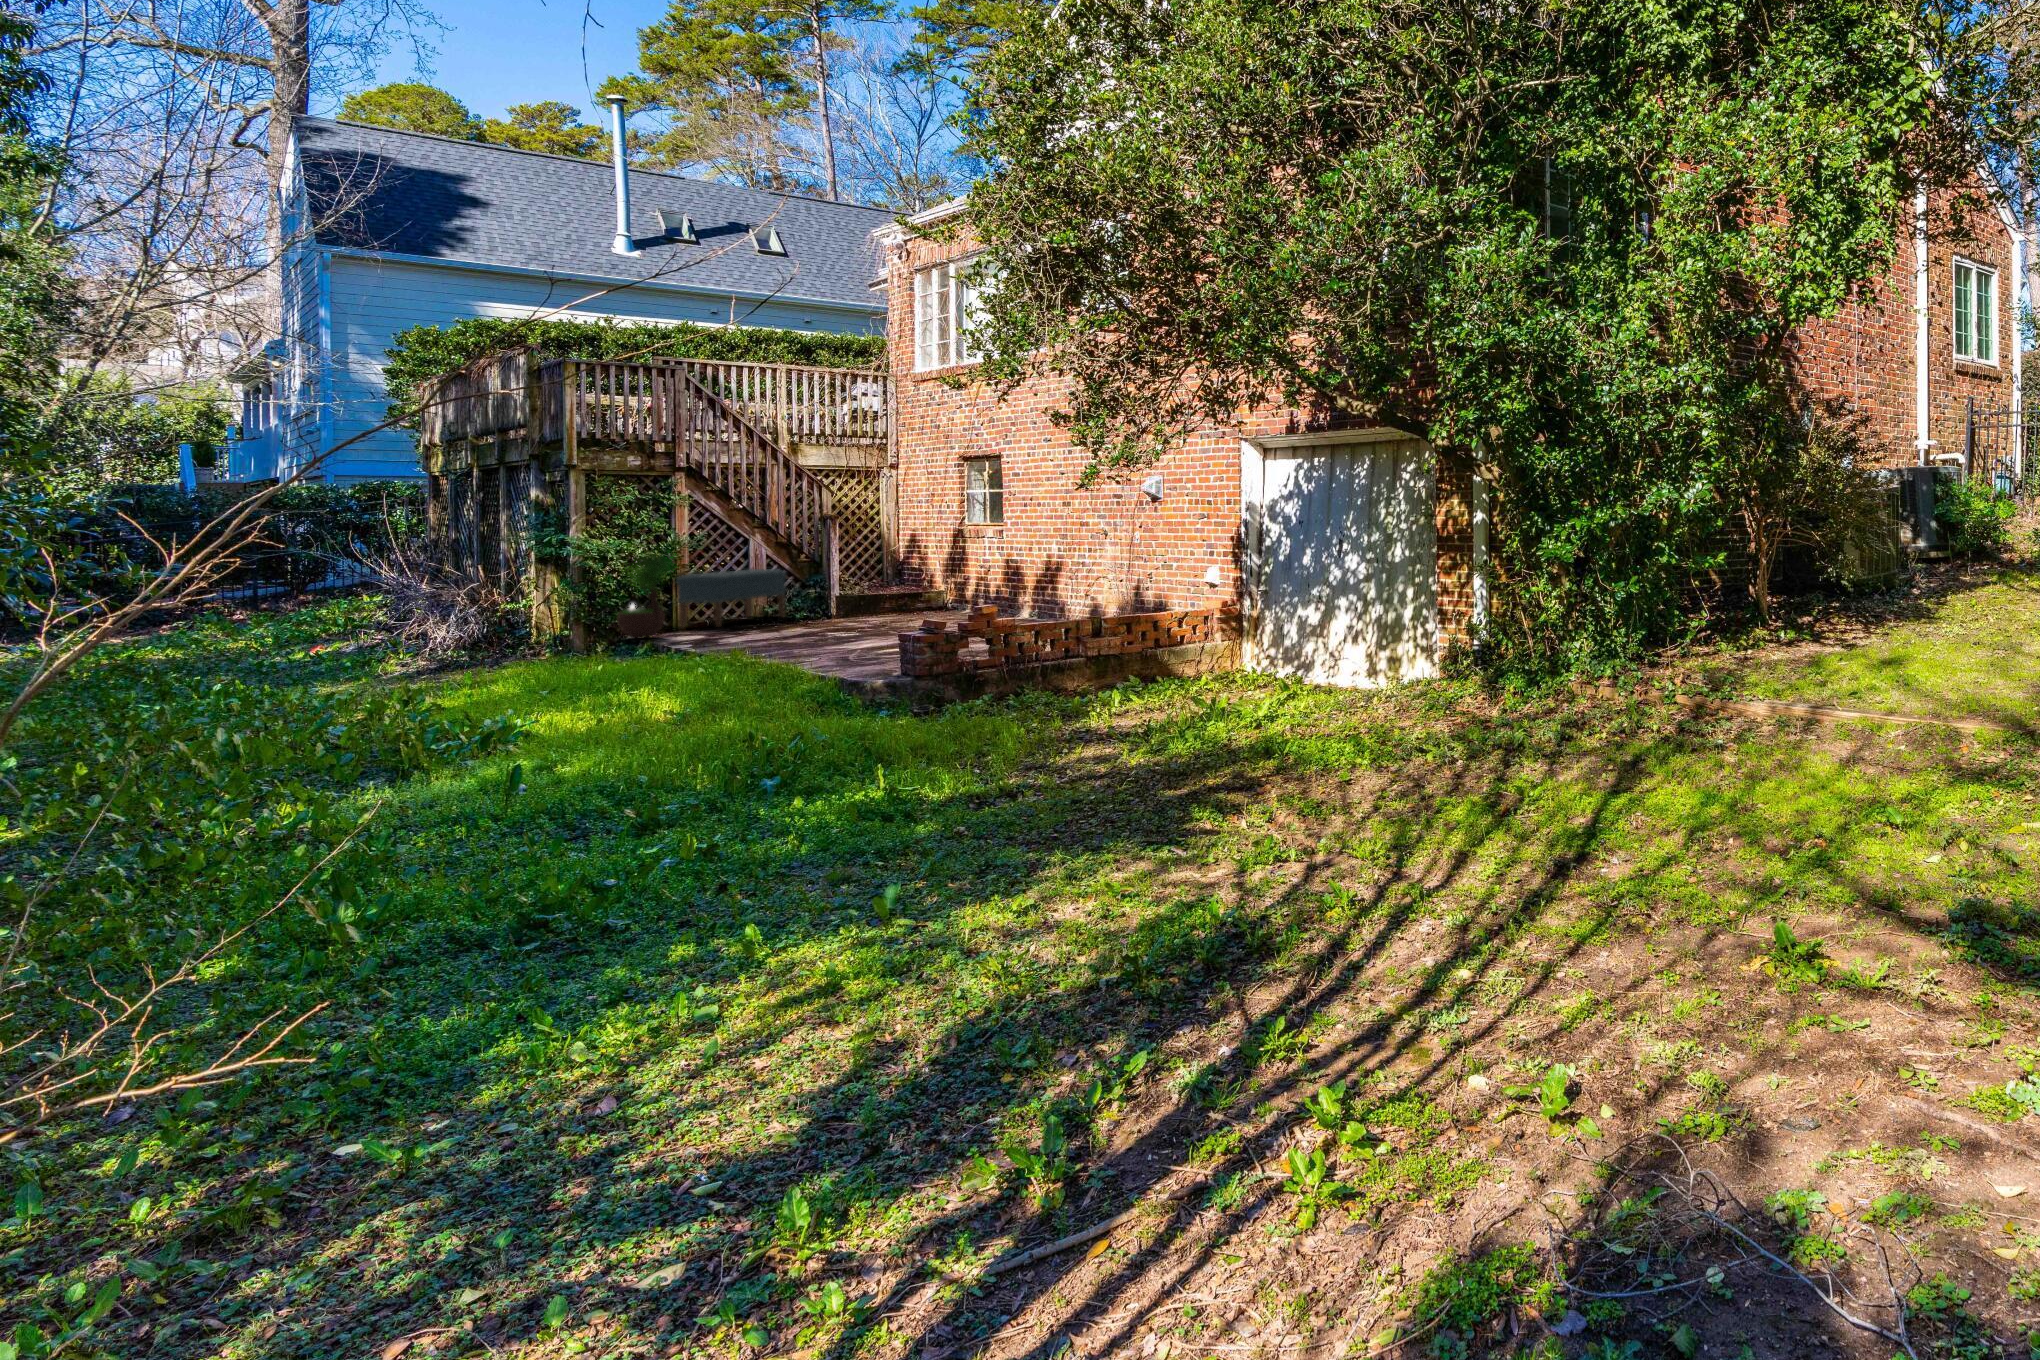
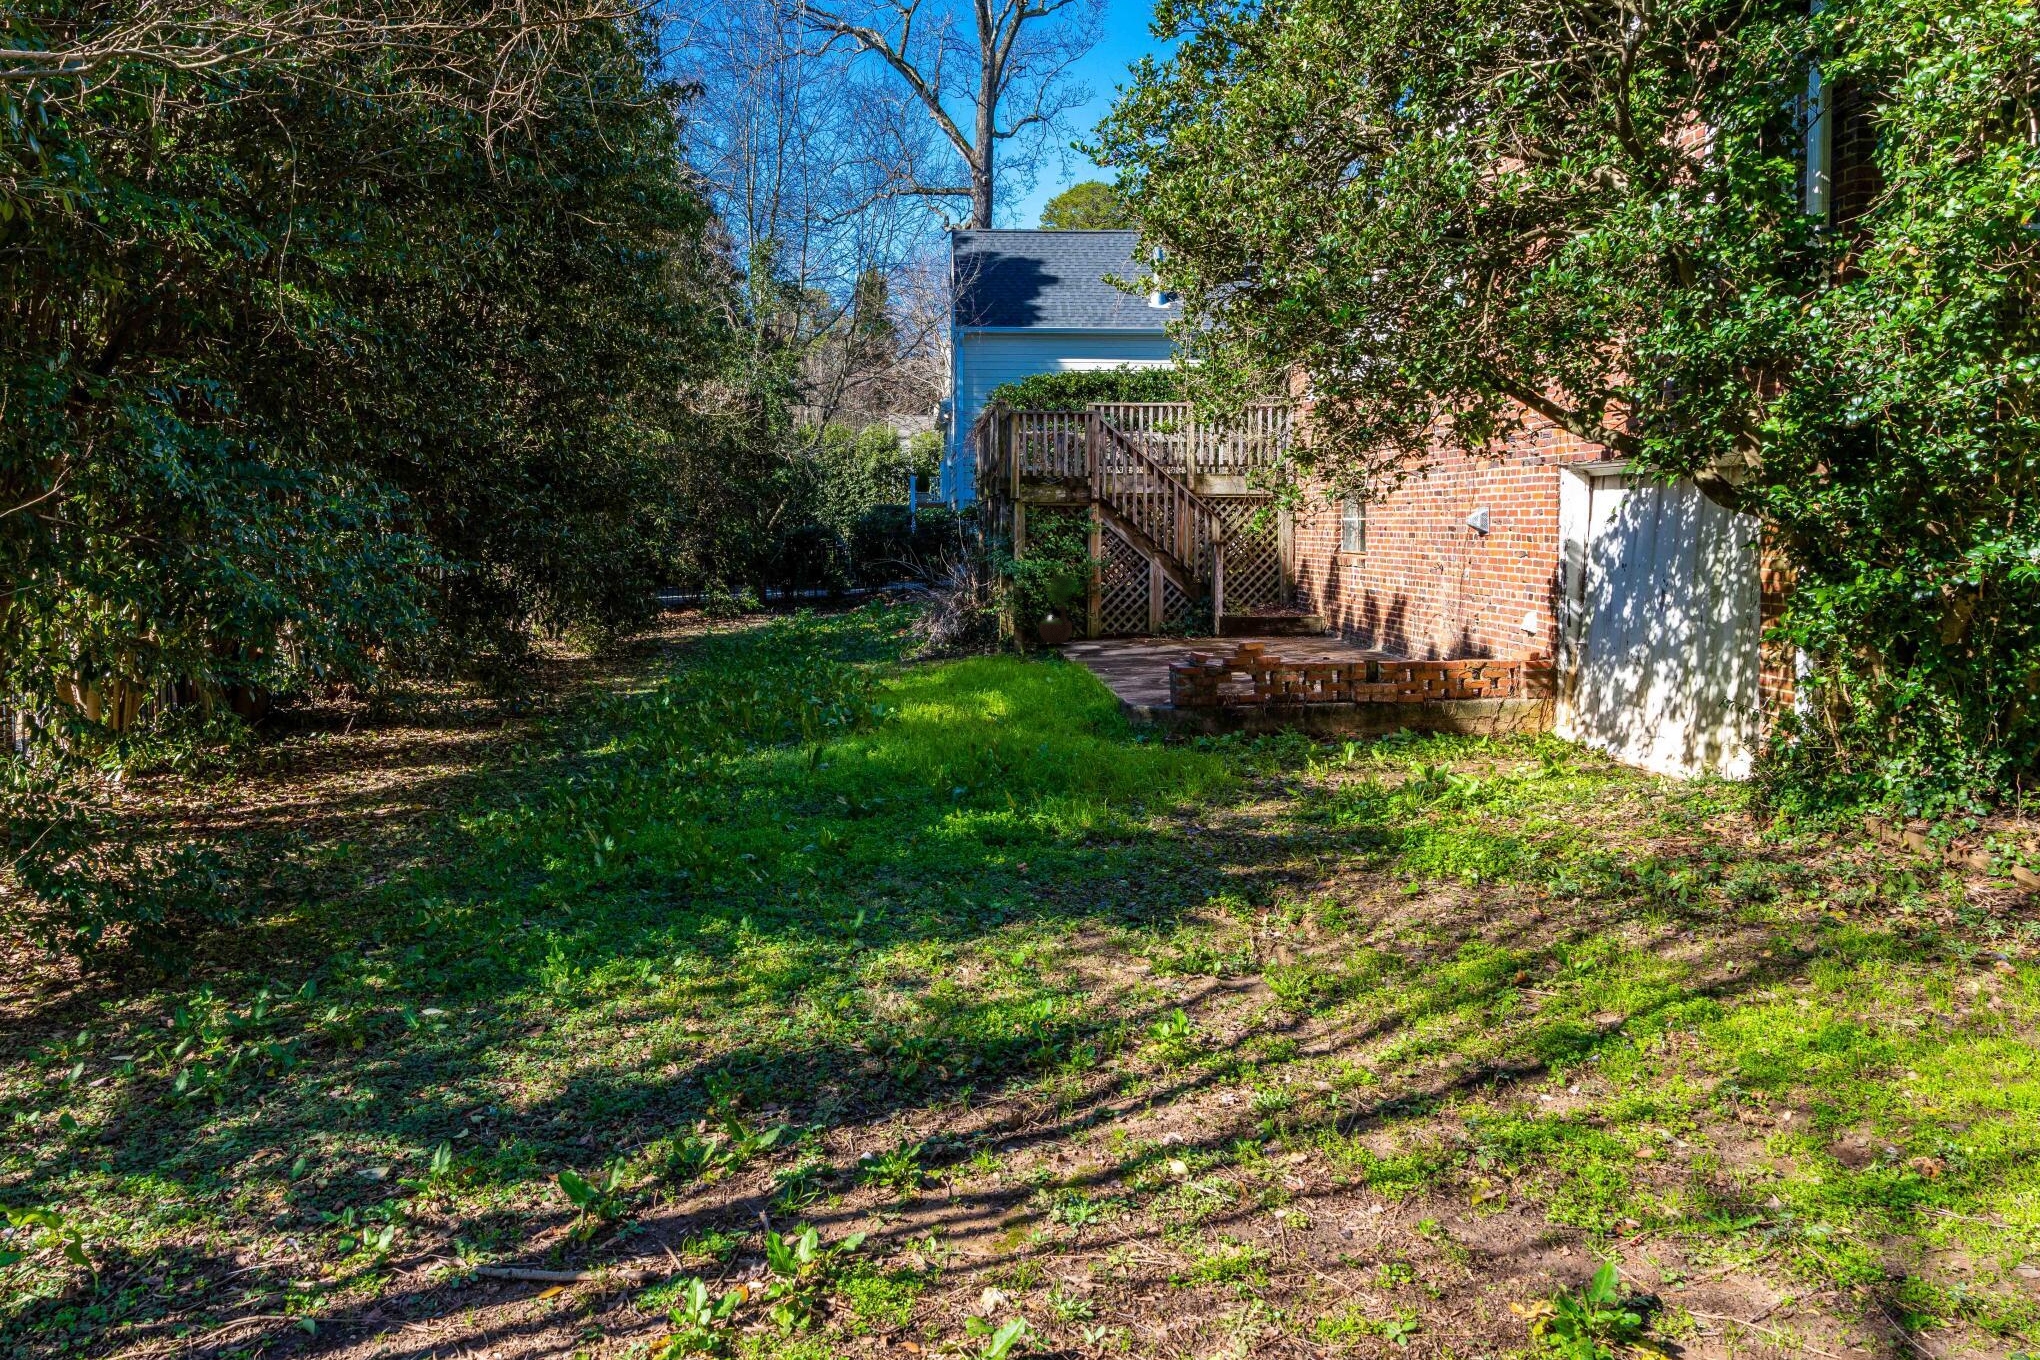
bench: present [676,569,787,627] -> none [1090,588,1181,638]

